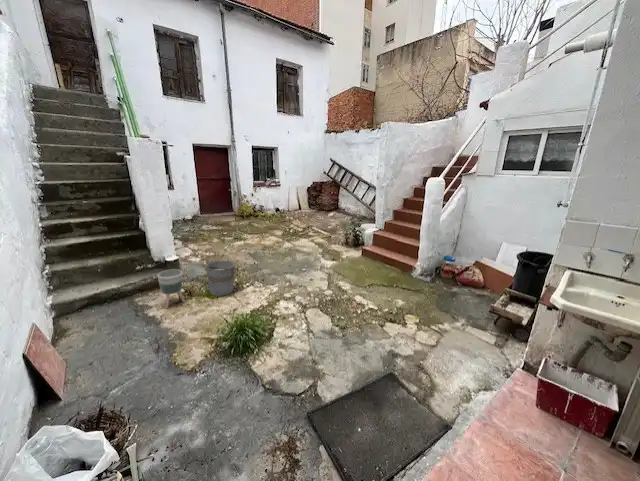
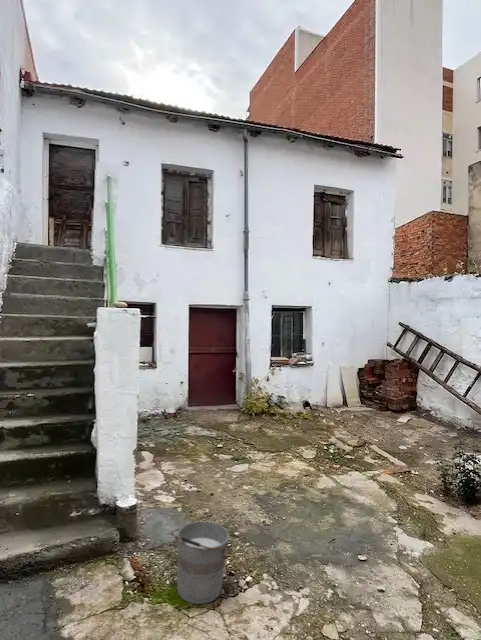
planter: present [157,269,185,308] -> none [92,535,135,622]

